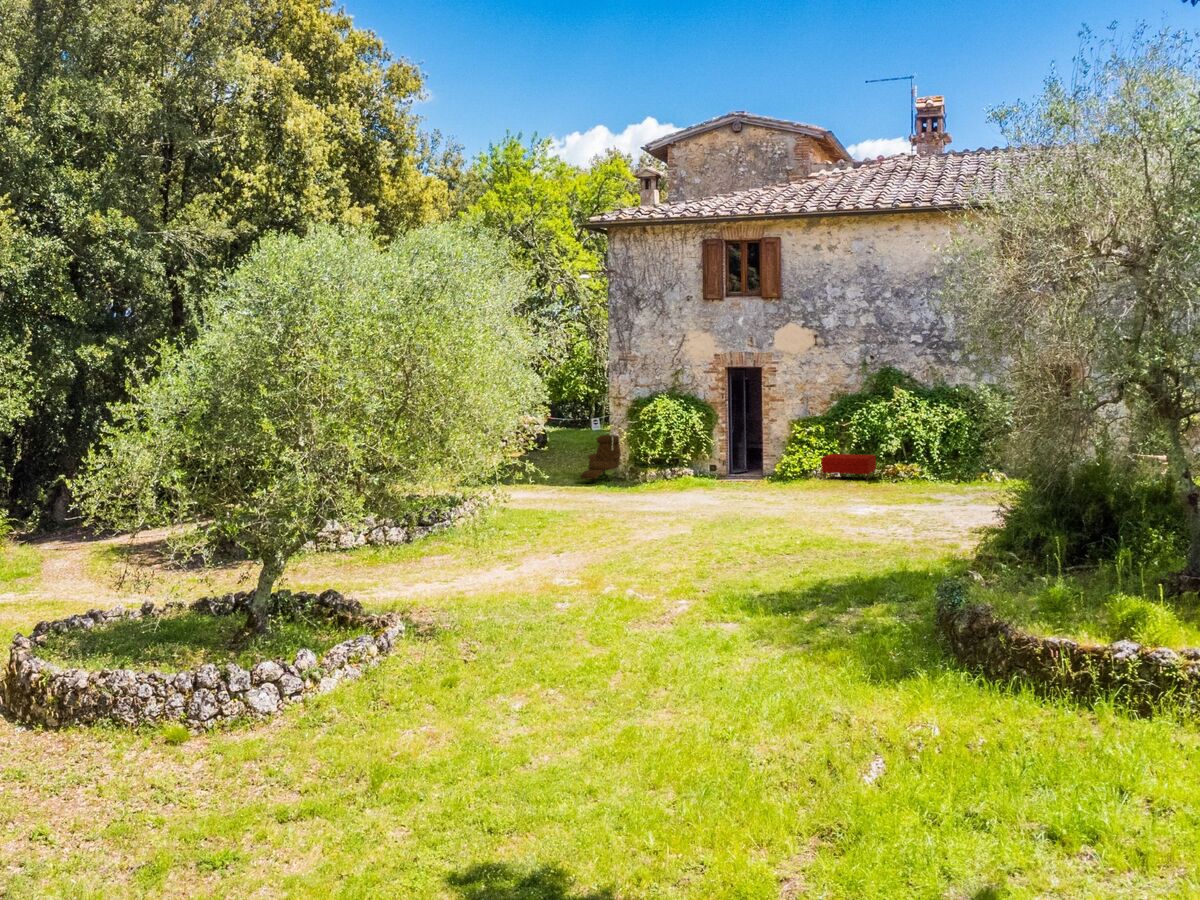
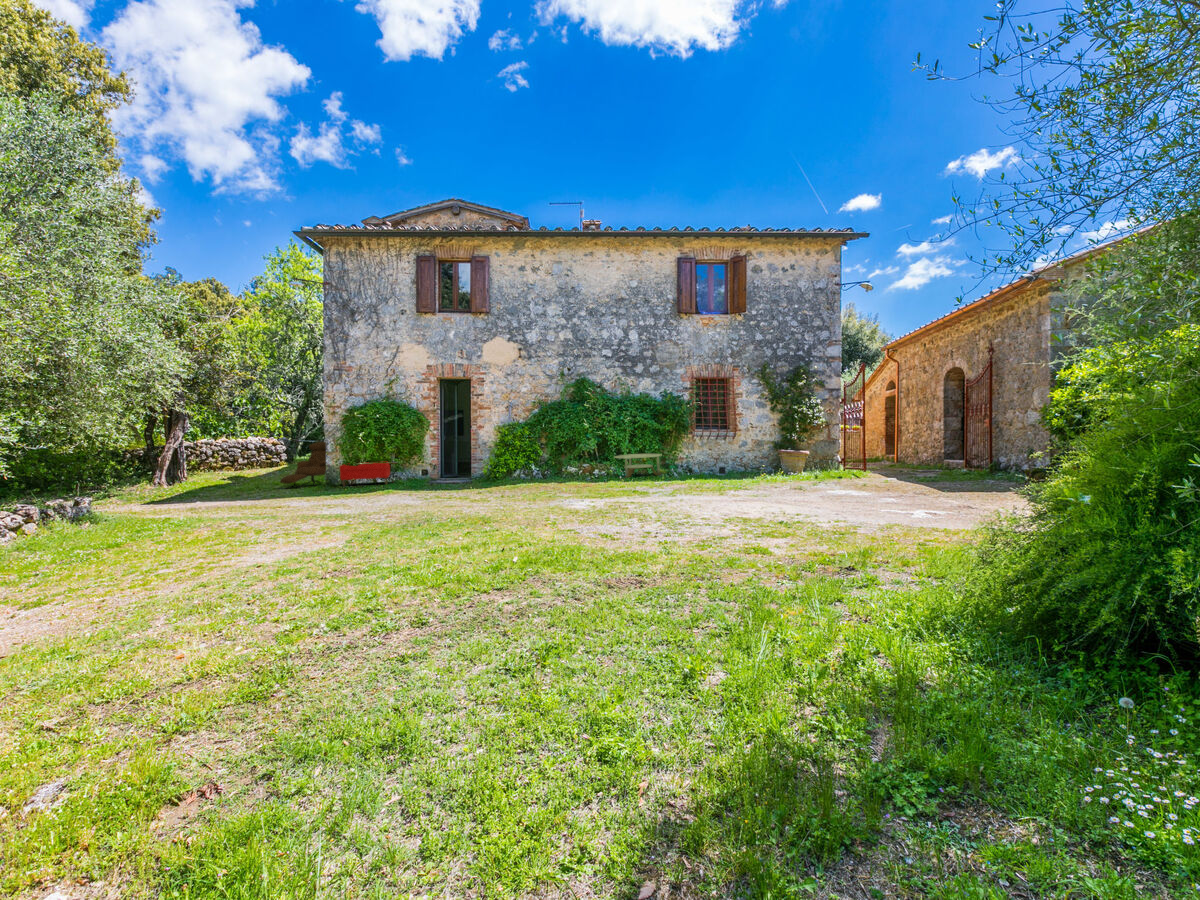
bench: present [821,454,876,481] -> present [340,462,390,486]
round table: none [923,456,977,485] -> present [615,454,661,477]

